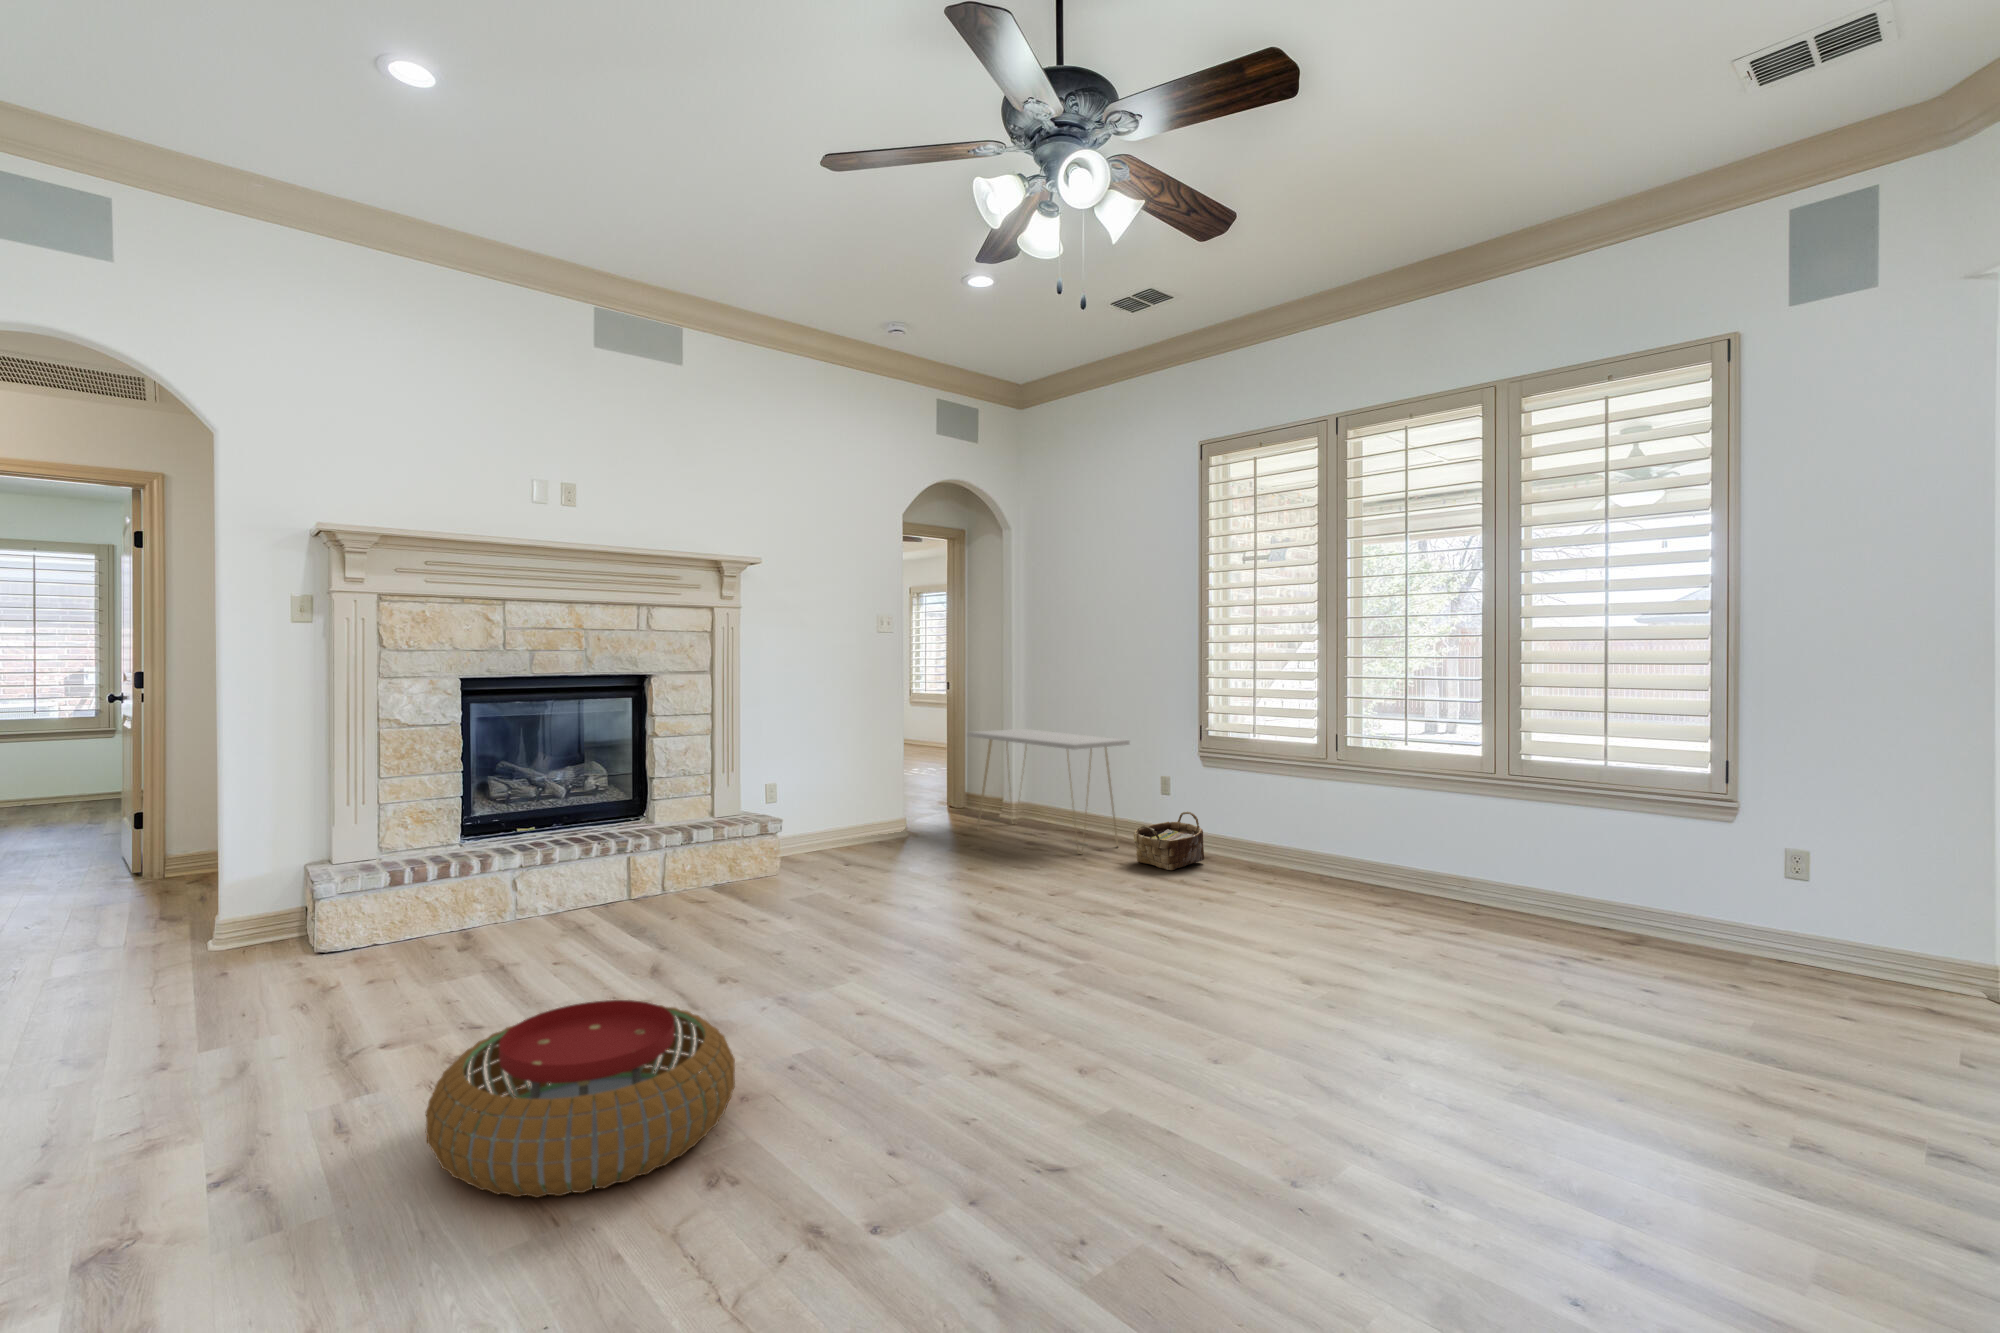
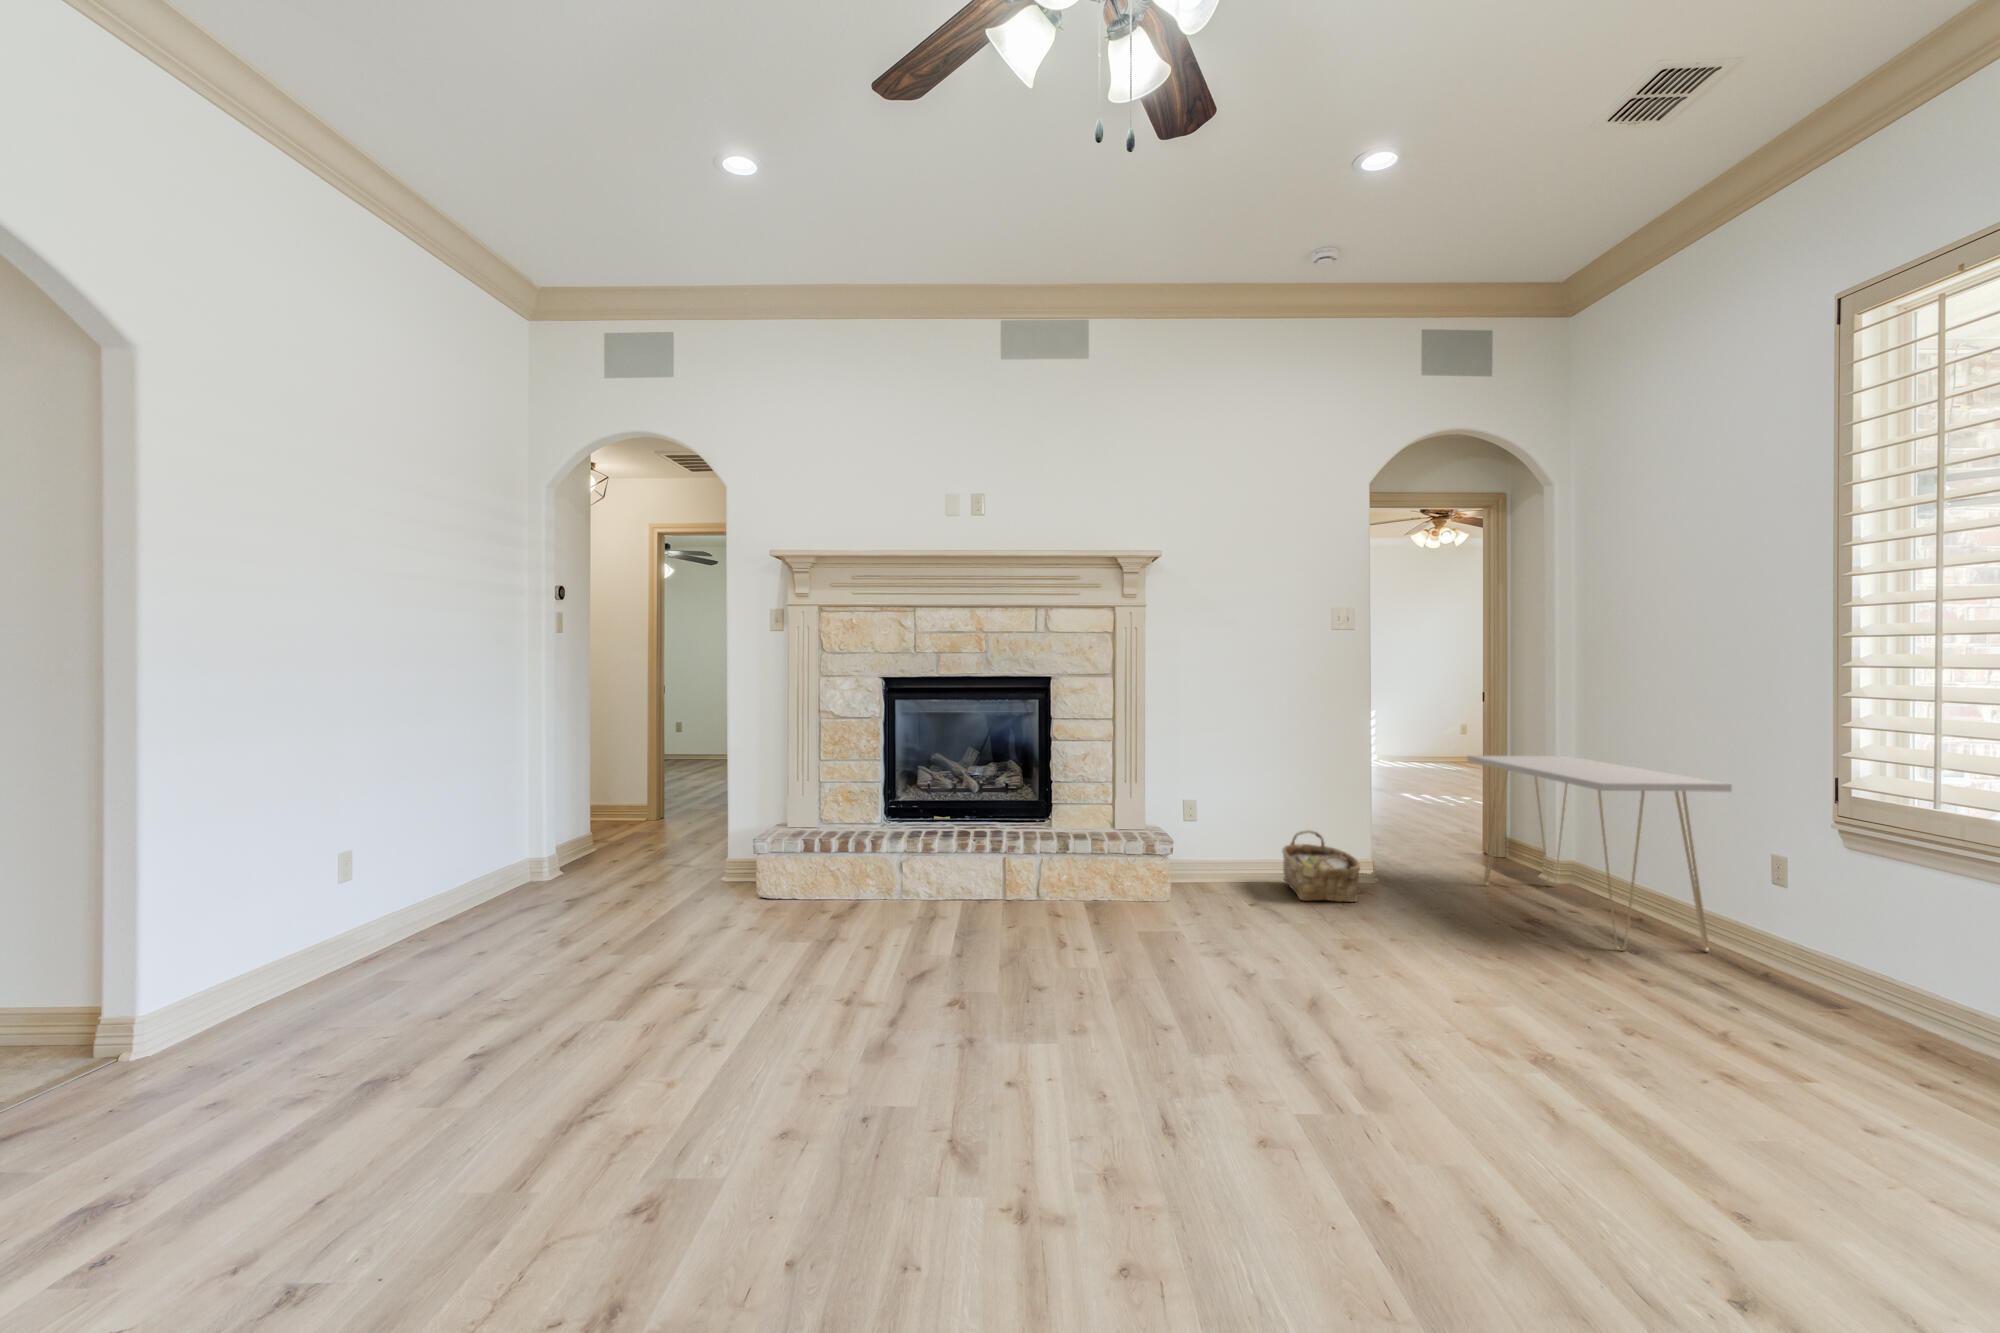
woven basket: present [1134,812,1204,870] -> present [1282,830,1360,902]
pouf: present [425,1000,735,1197] -> none [418,1011,766,1249]

